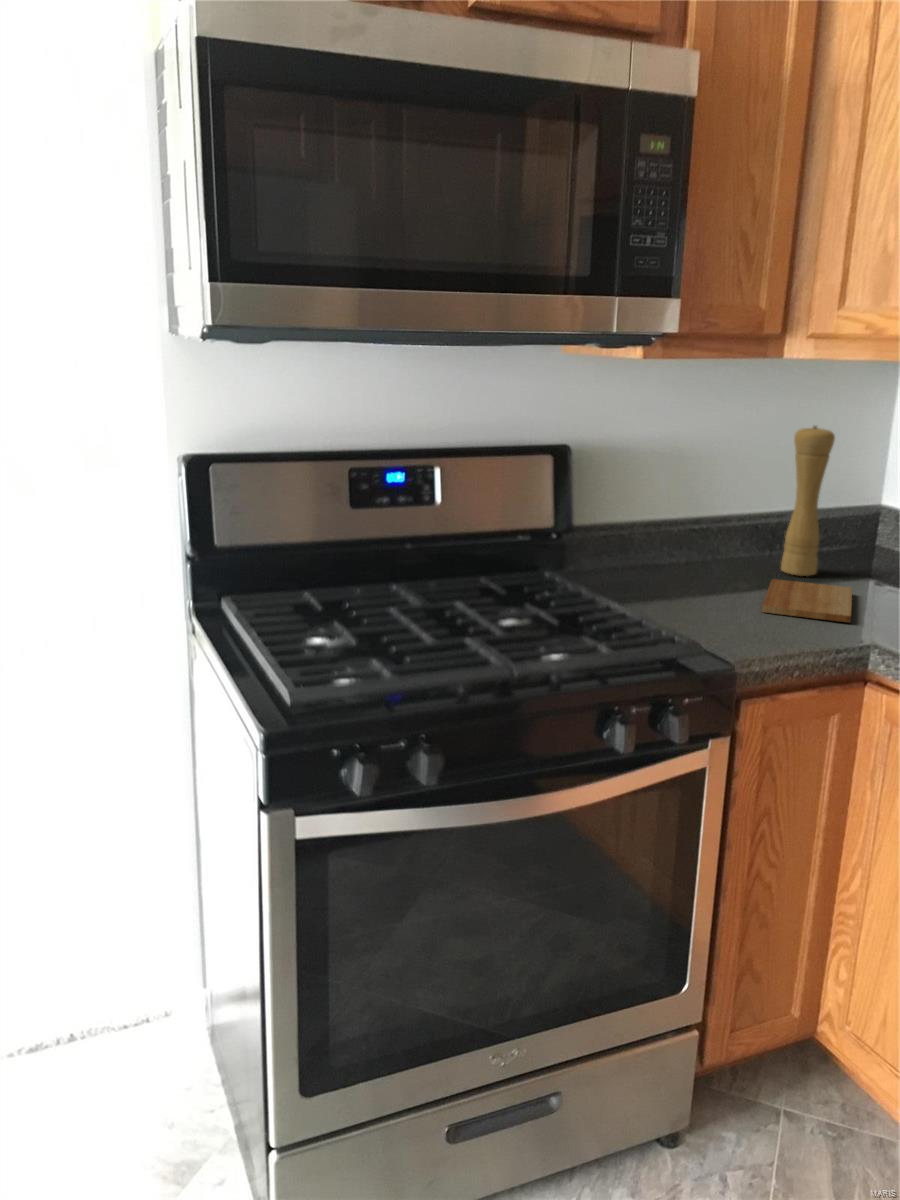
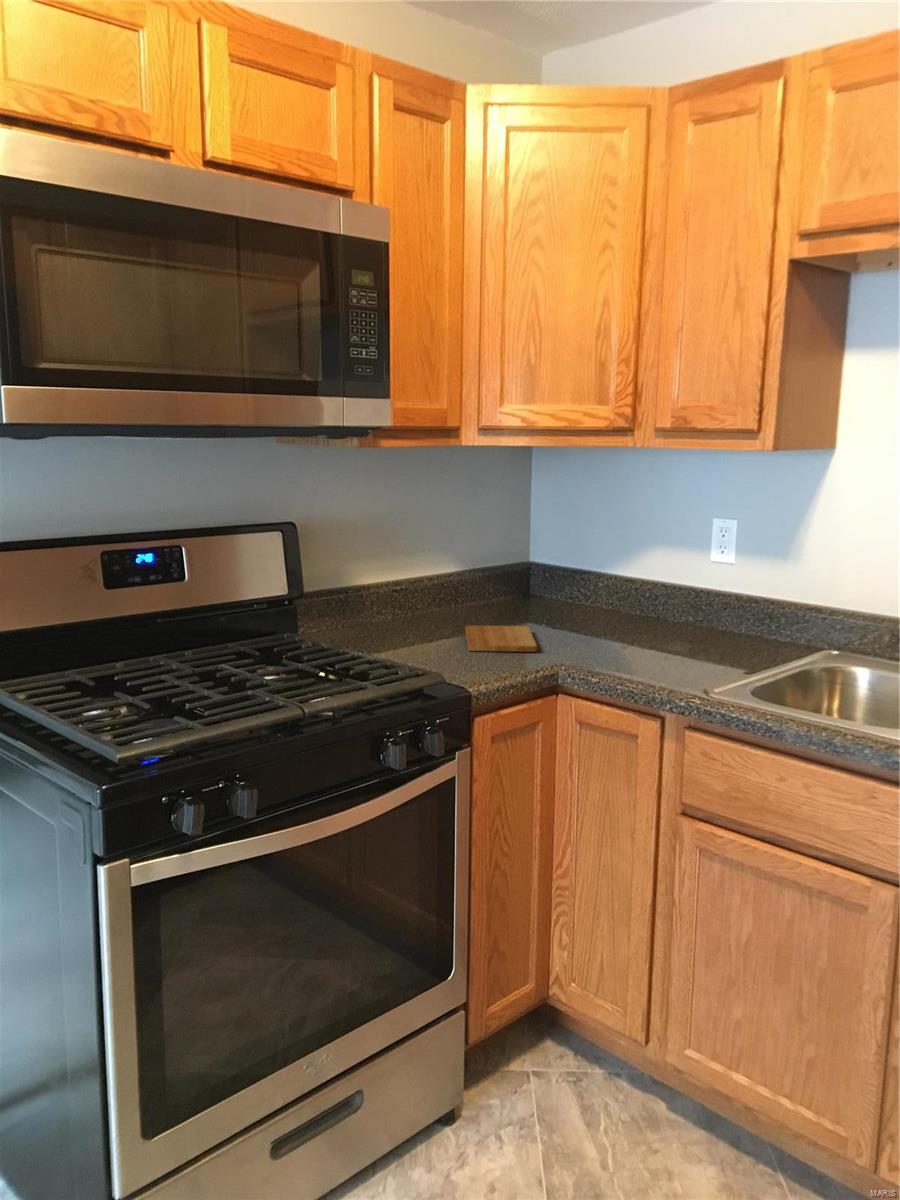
pepper mill: present [781,426,835,576] -> none [468,498,500,622]

